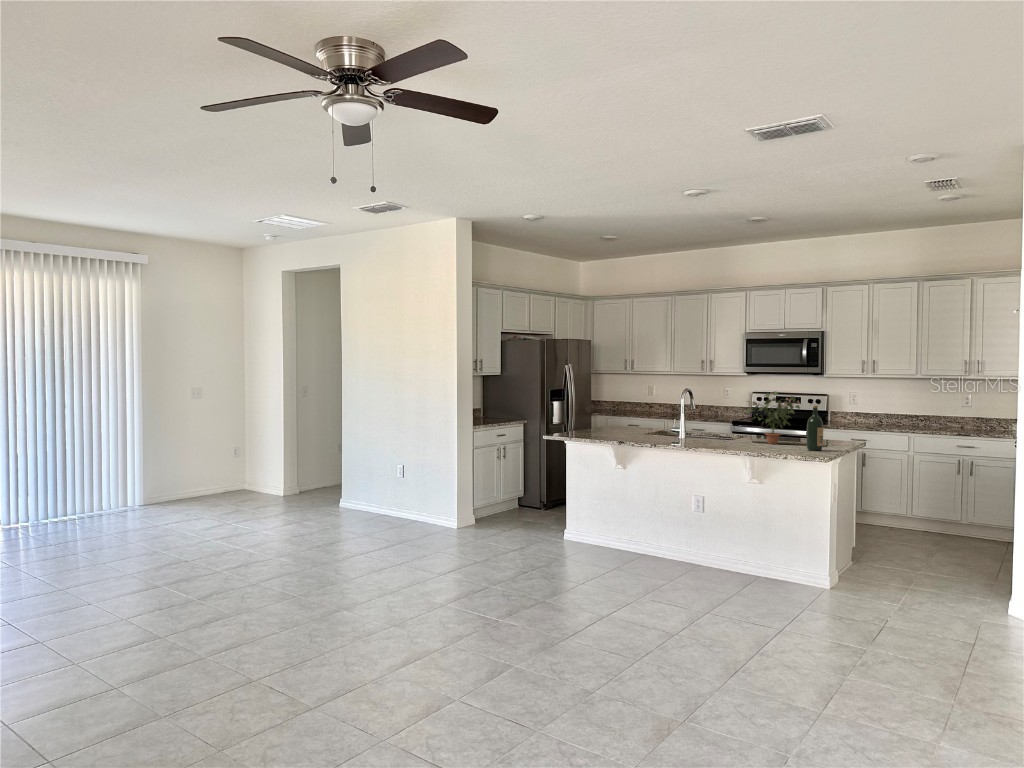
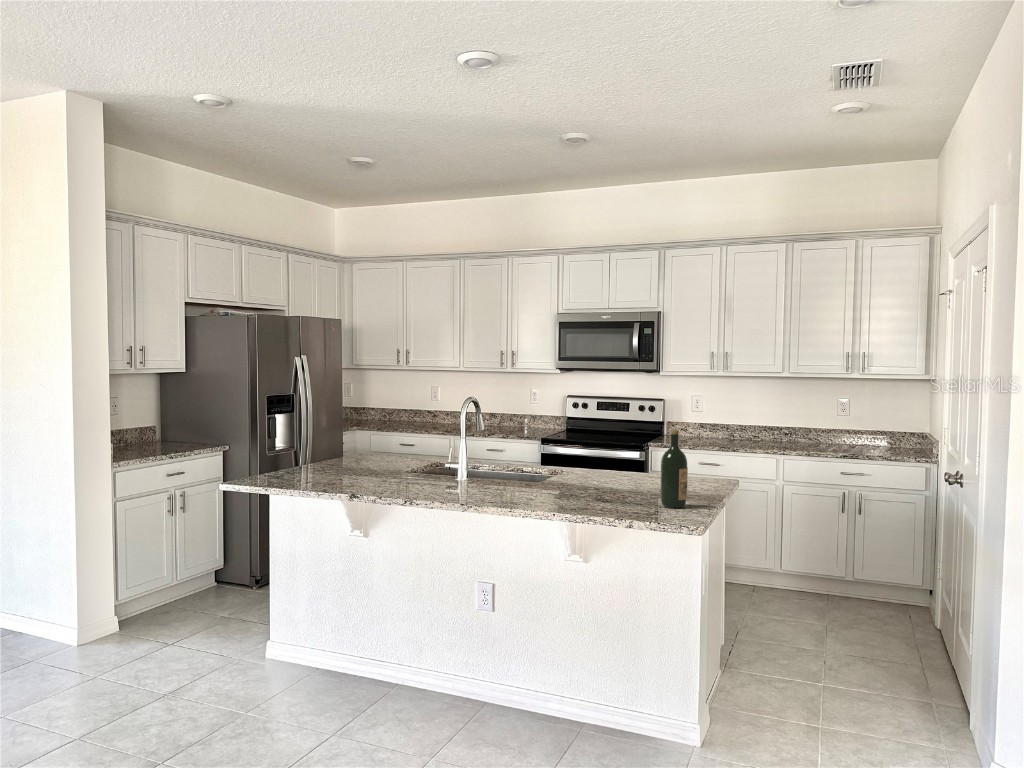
potted plant: present [746,391,800,444] -> none [560,402,648,490]

